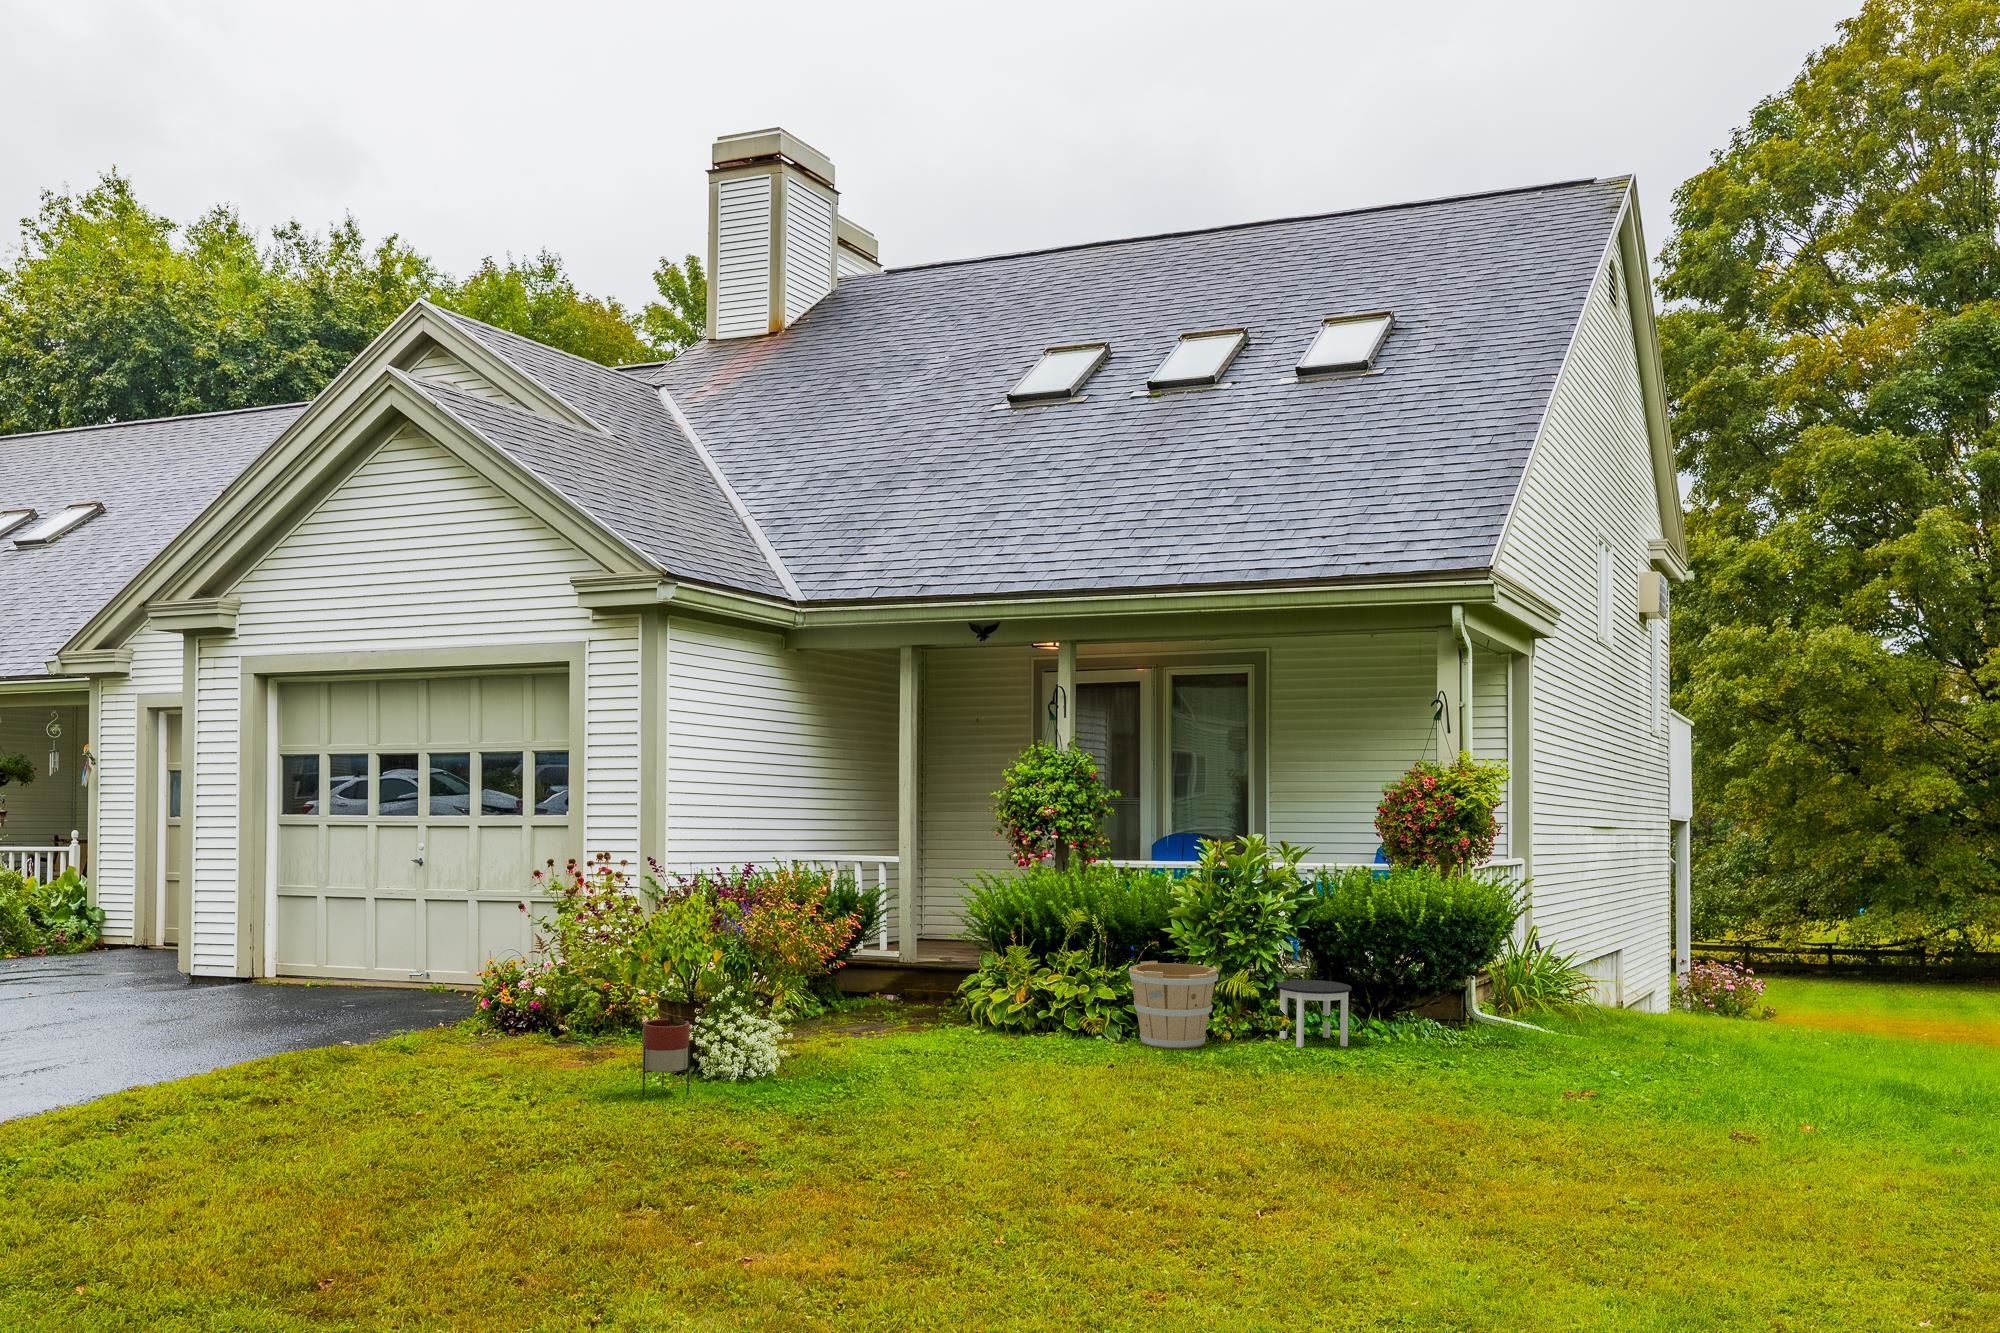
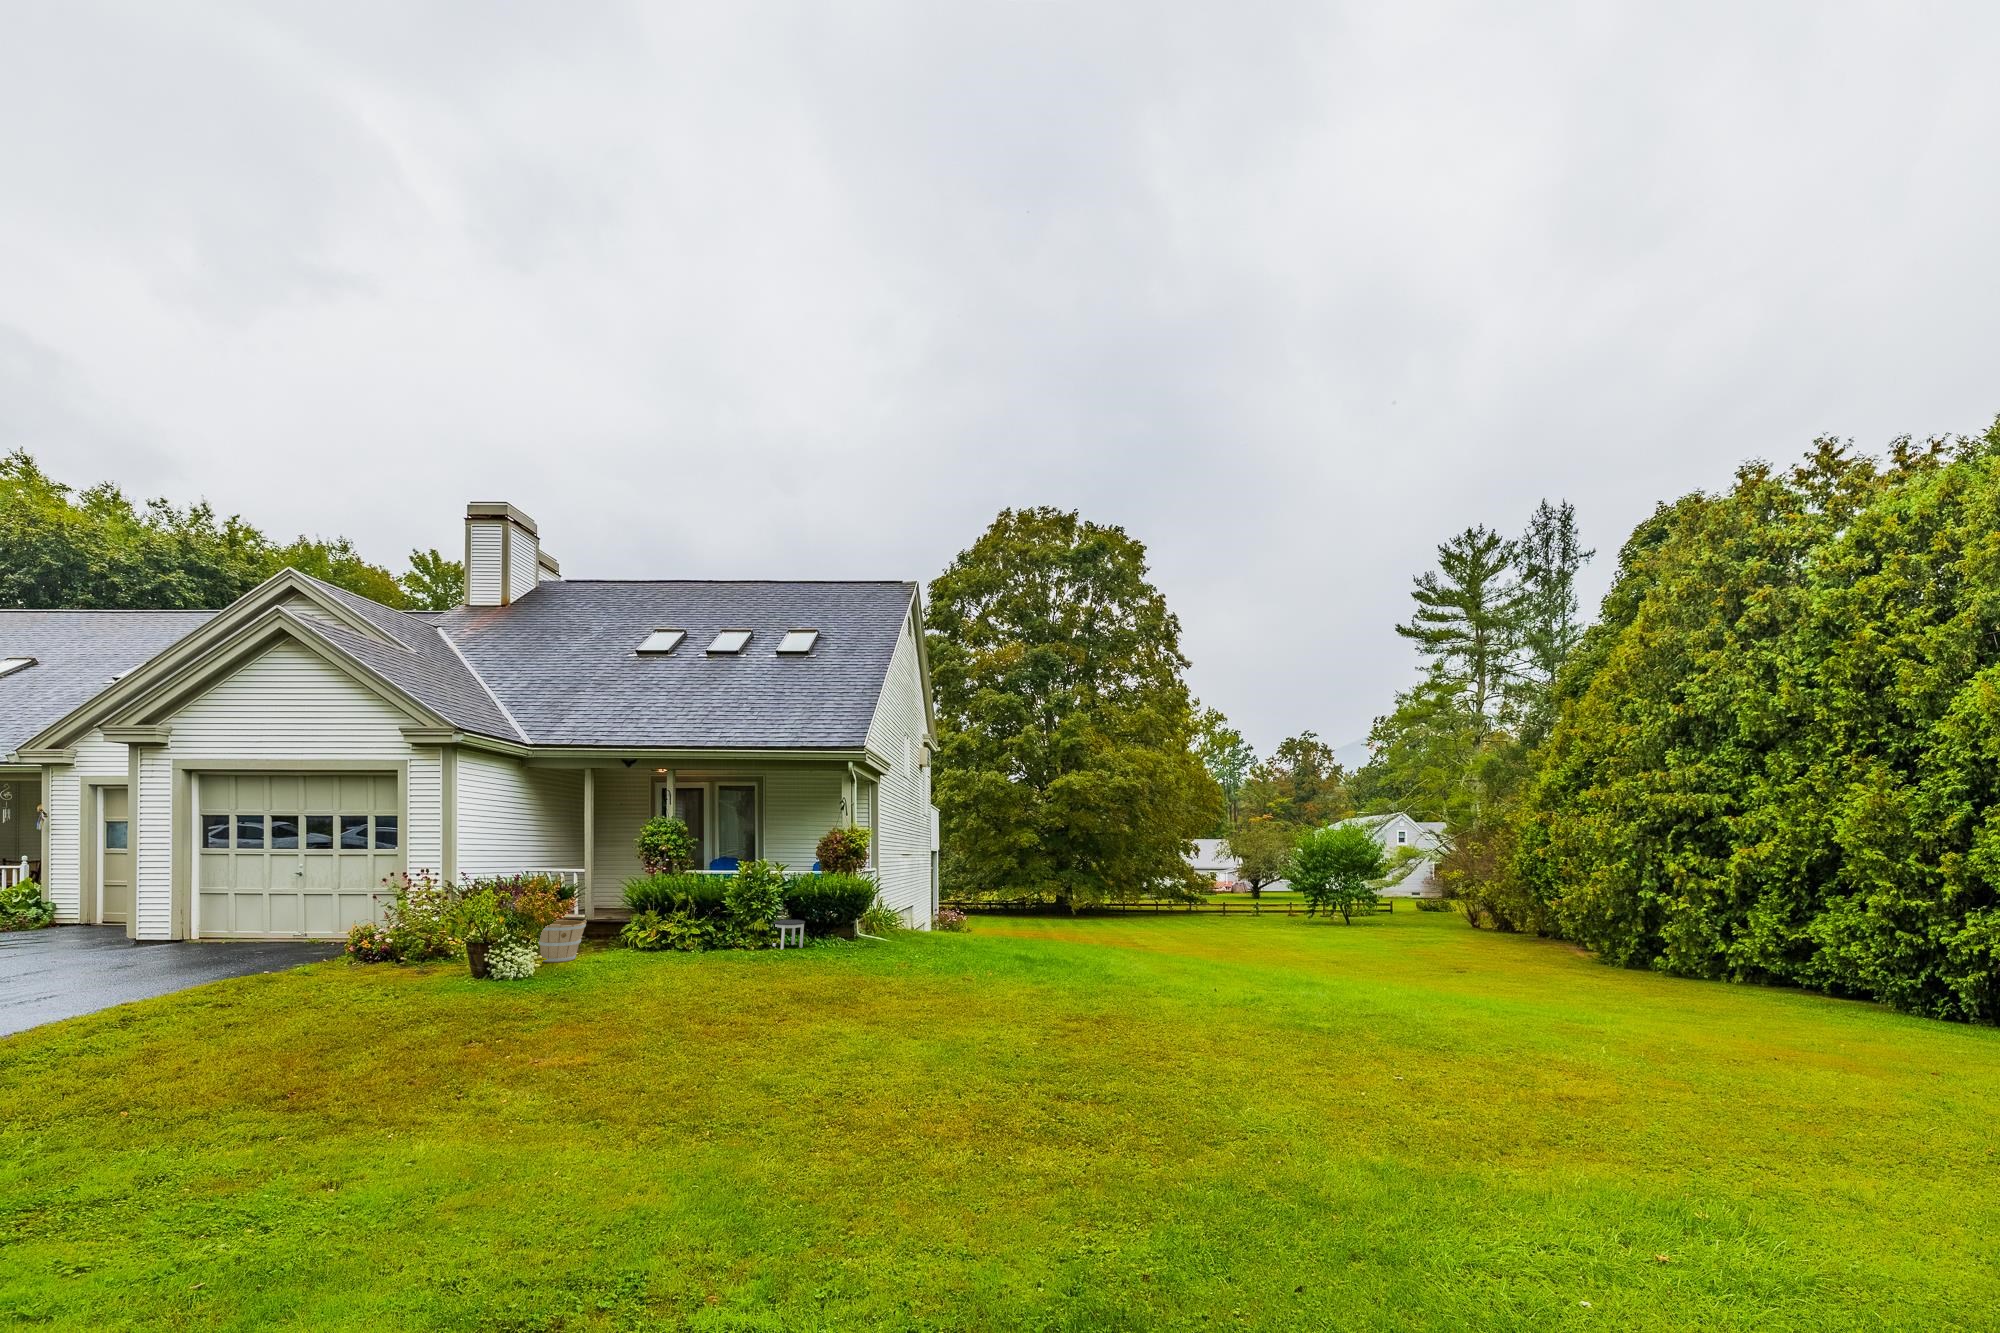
wooden bucket: present [1129,961,1218,1049] -> present [539,919,587,962]
planter: present [642,1019,690,1096] -> none [460,952,490,992]

